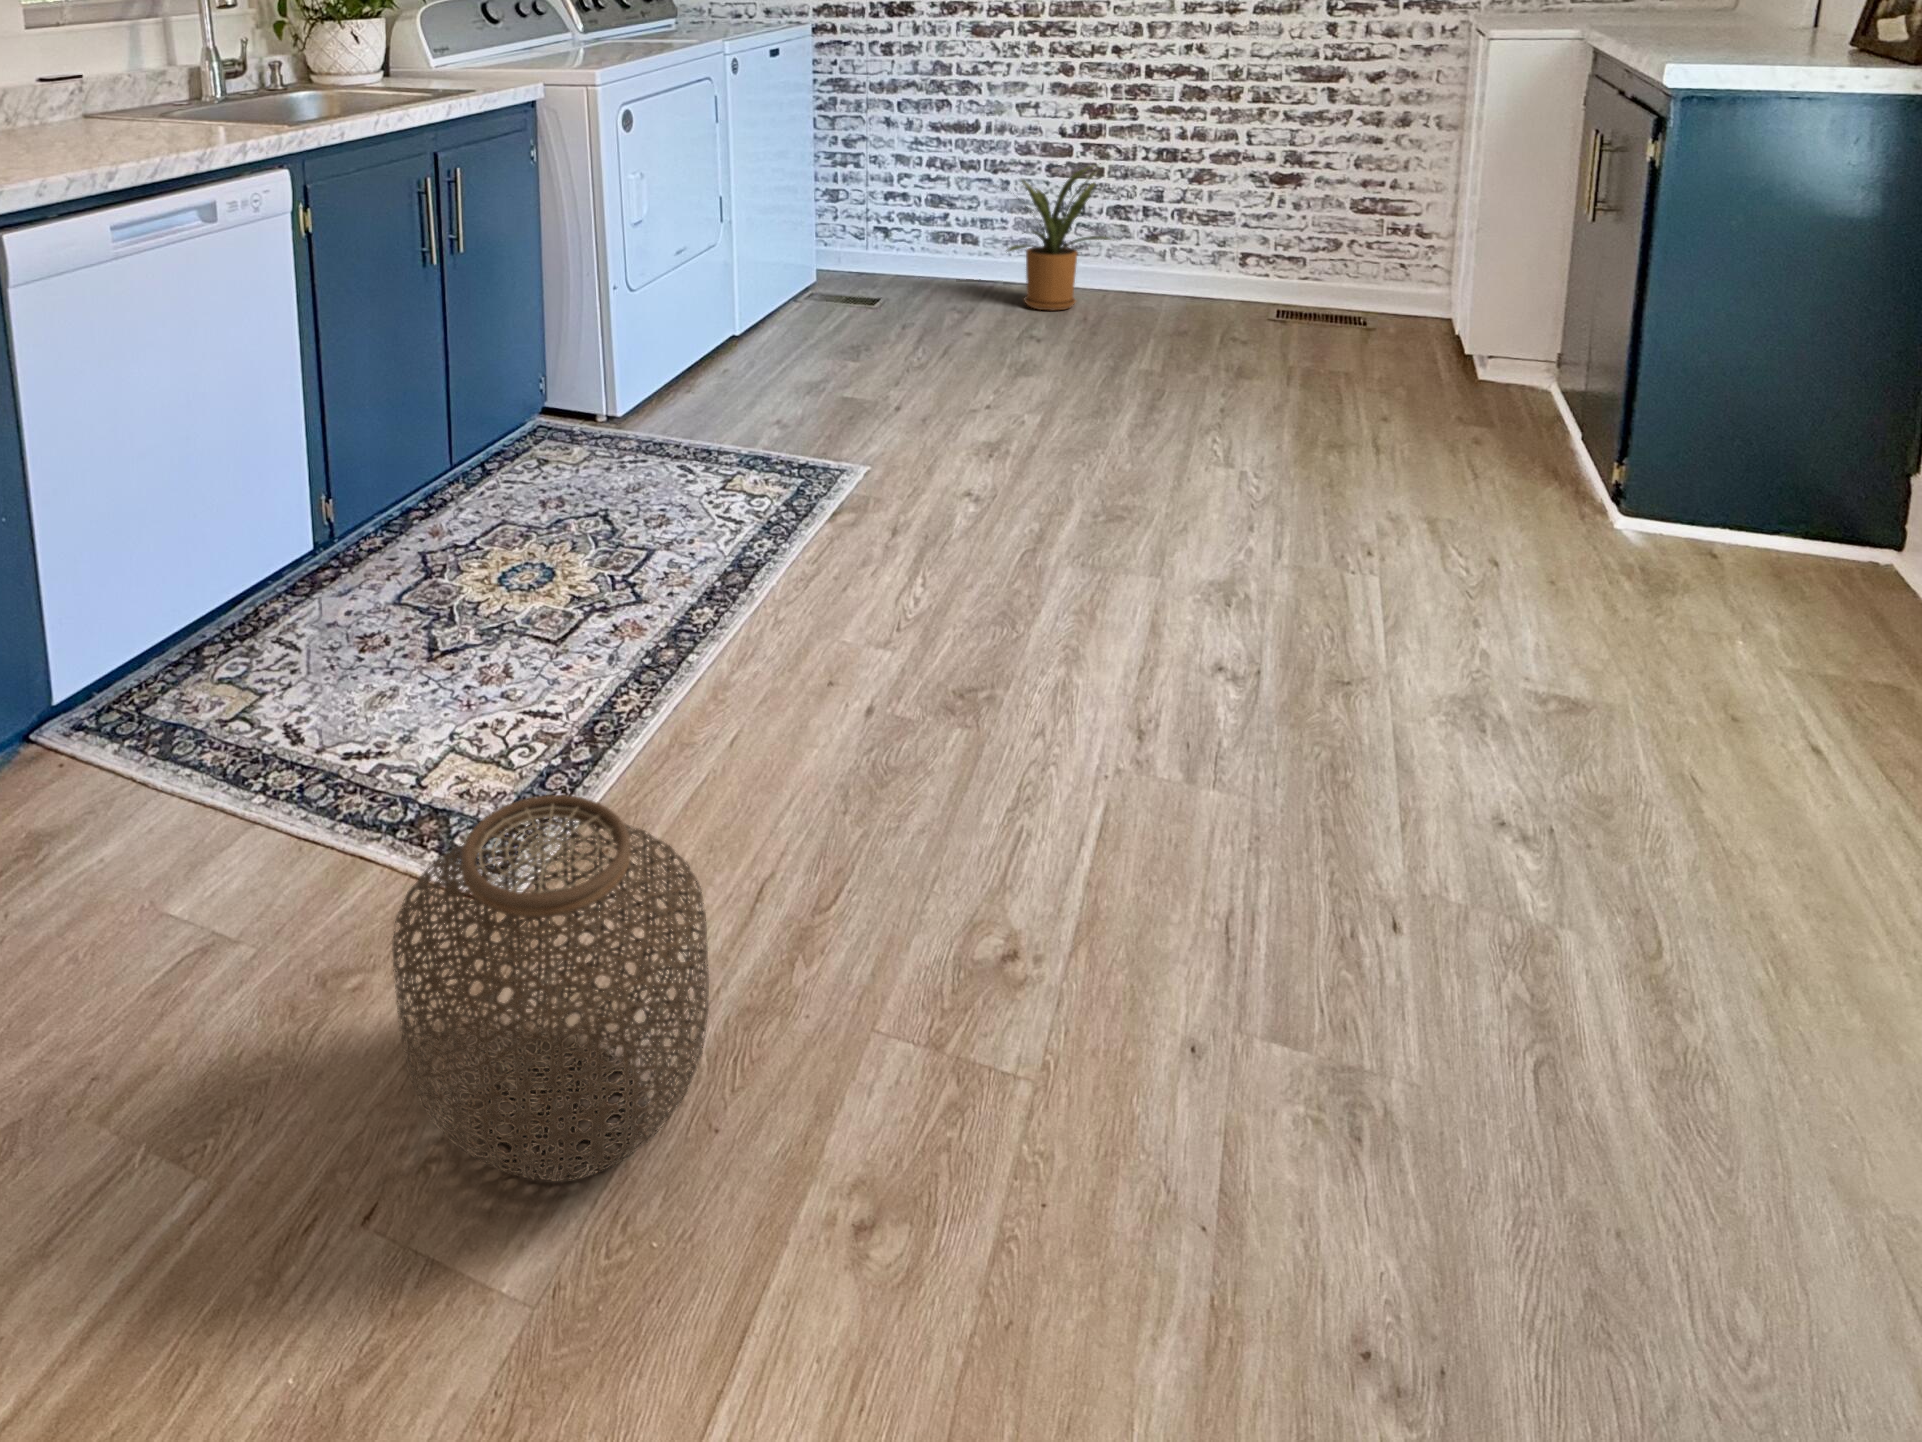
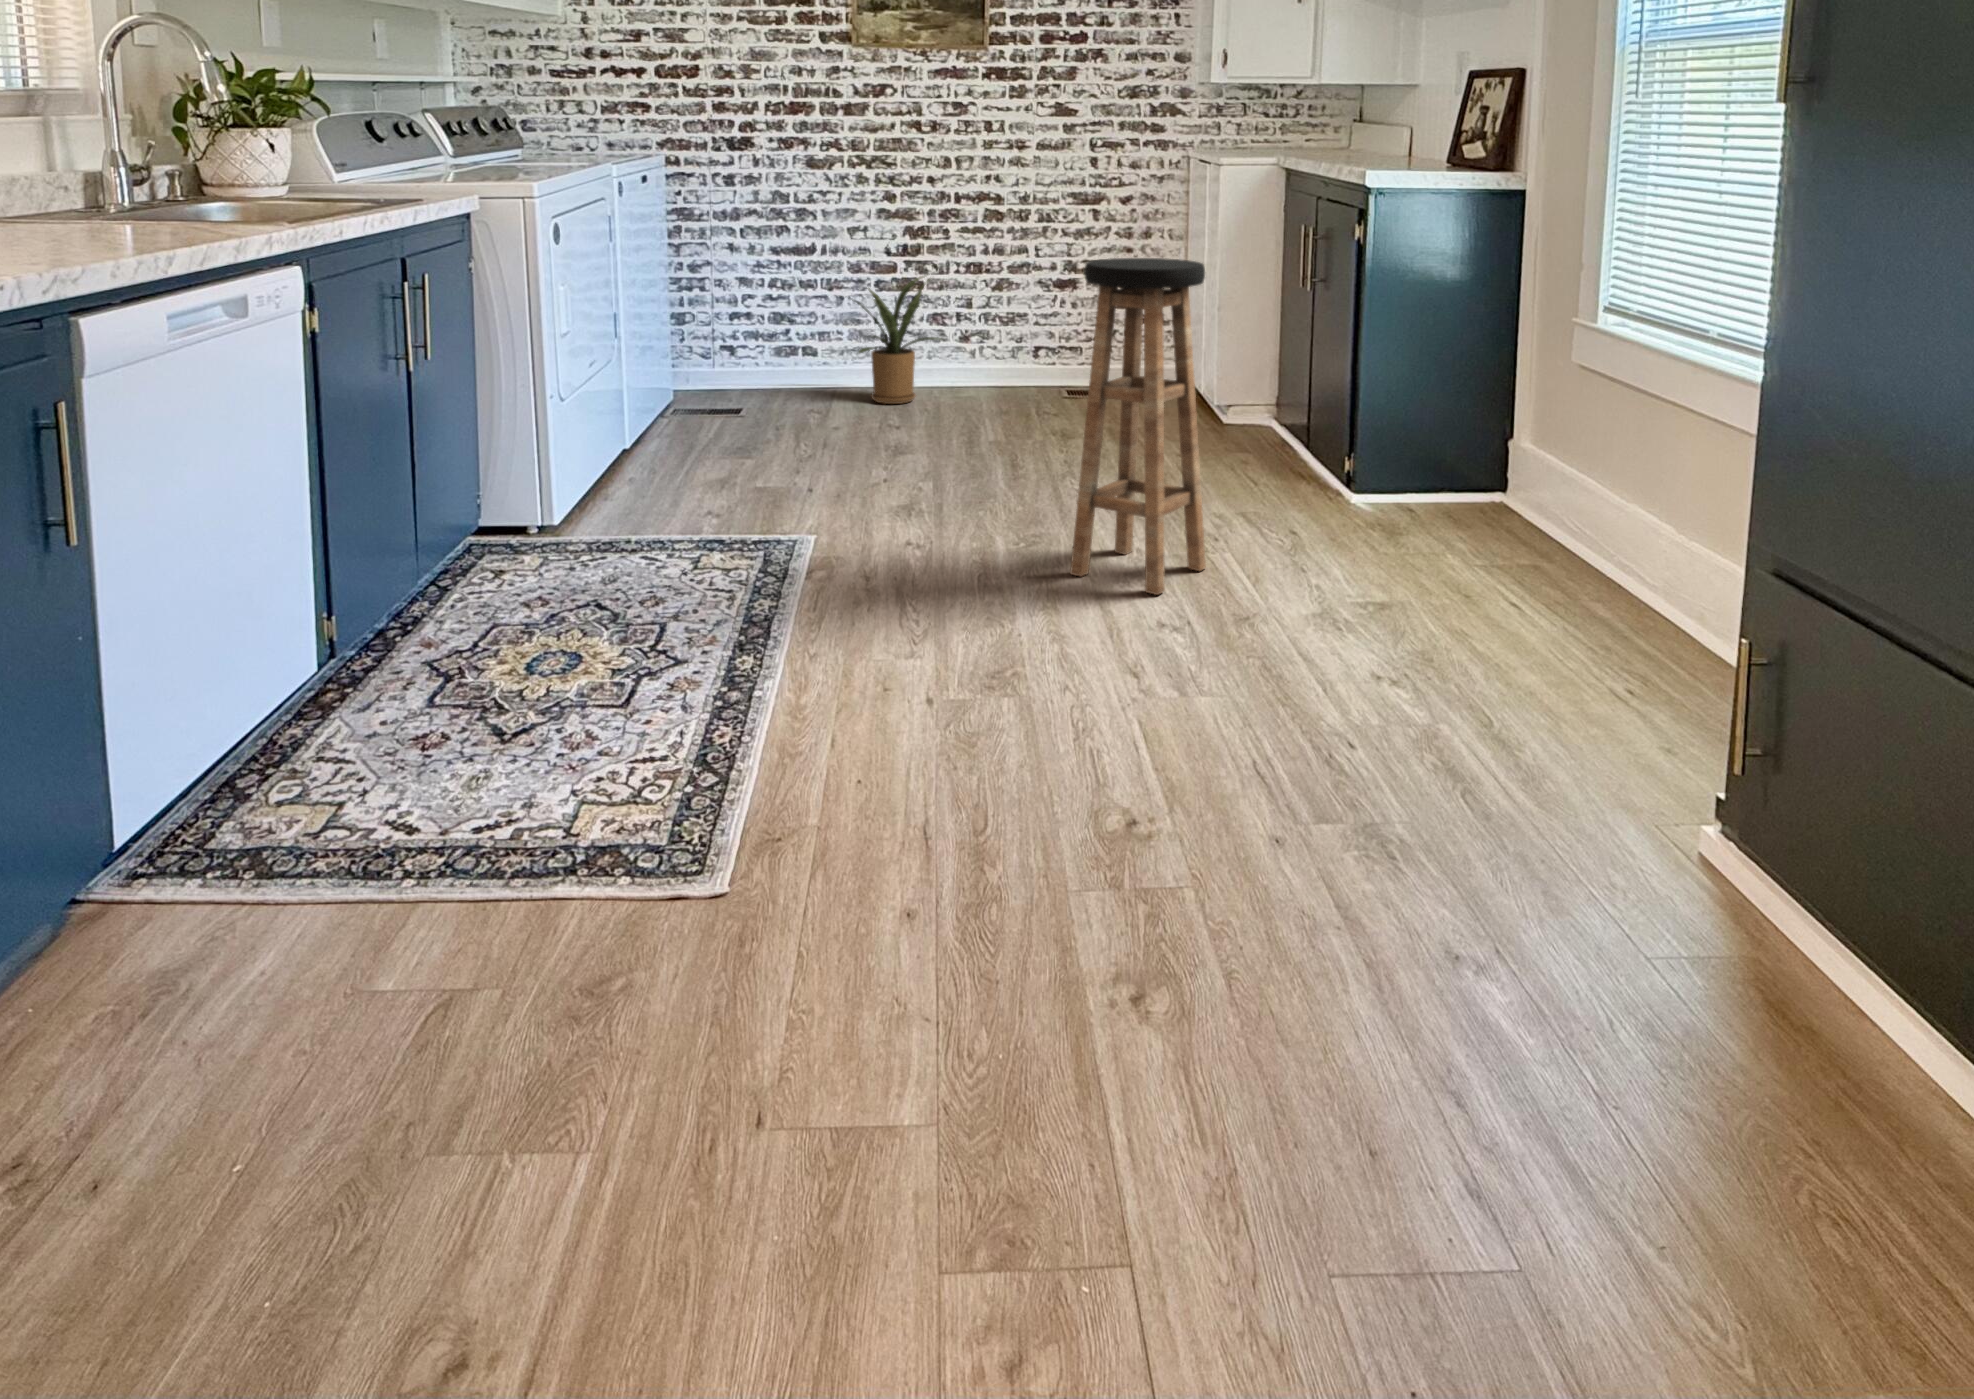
bar stool: none [1131,176,1335,607] -> present [1070,258,1206,595]
woven basket: present [392,795,709,1181] -> none [740,744,1010,1077]

